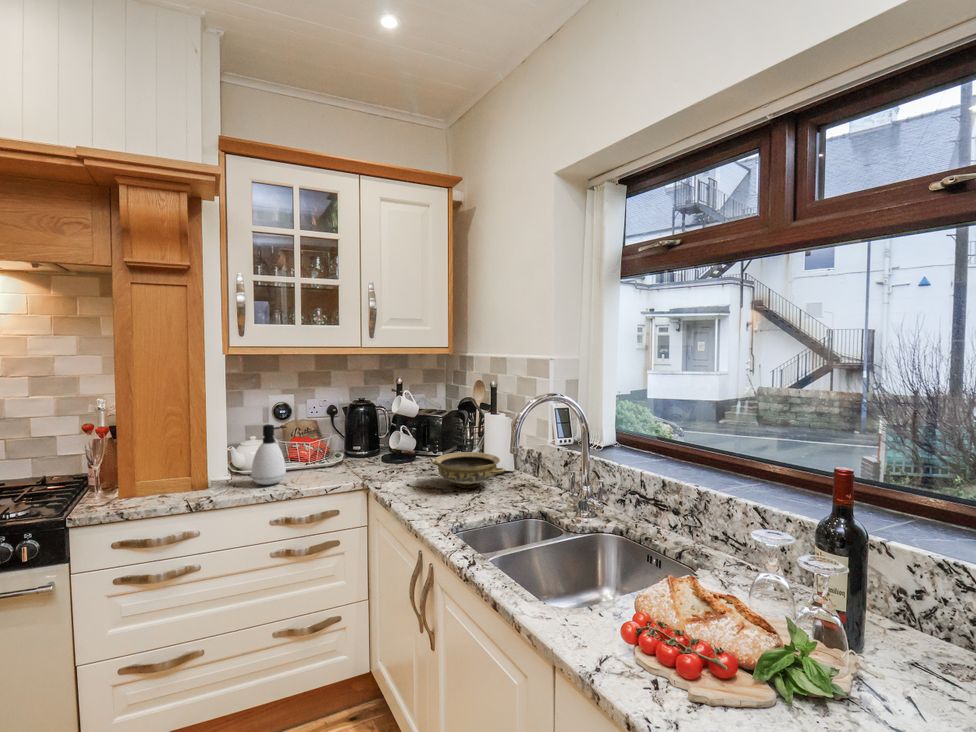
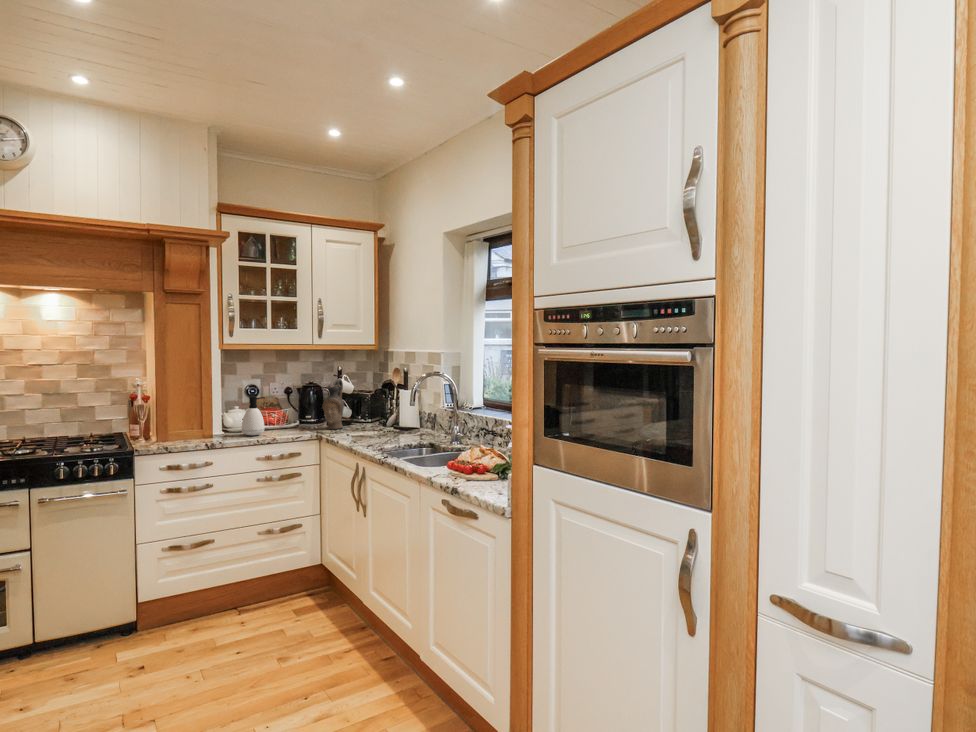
ceramic pitcher: none [374,396,405,470] -> present [323,379,344,429]
ceramic bowl: present [432,452,505,488] -> none [364,414,411,435]

